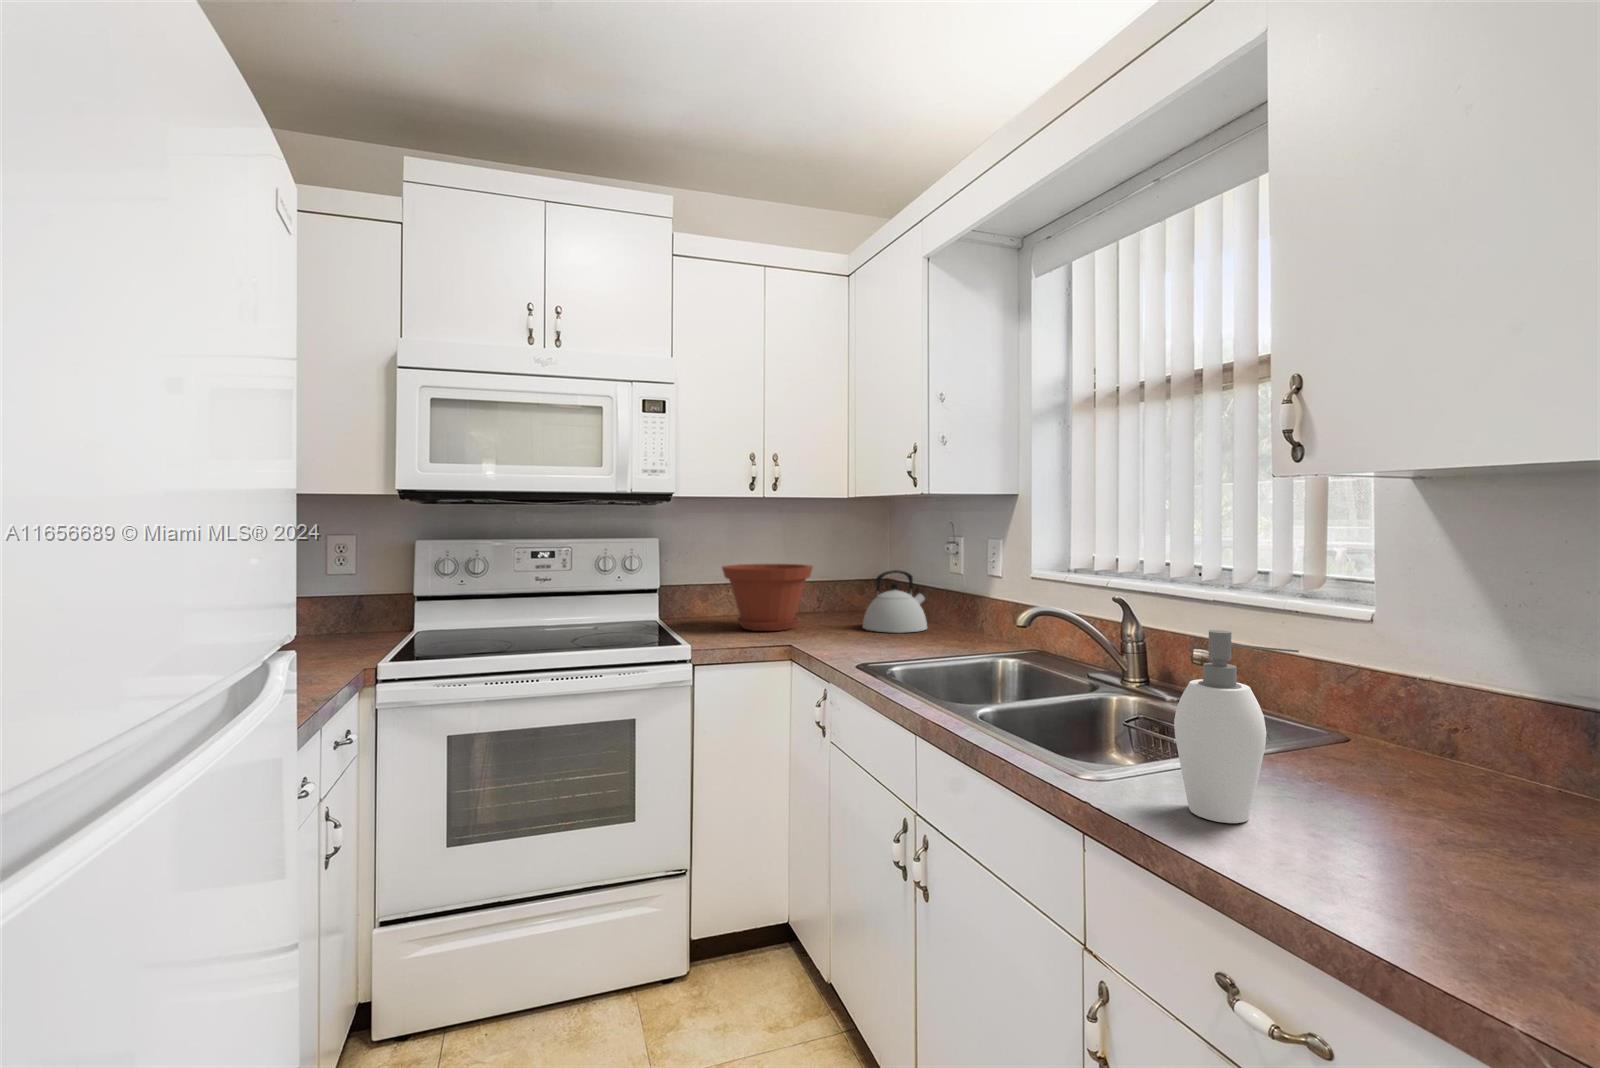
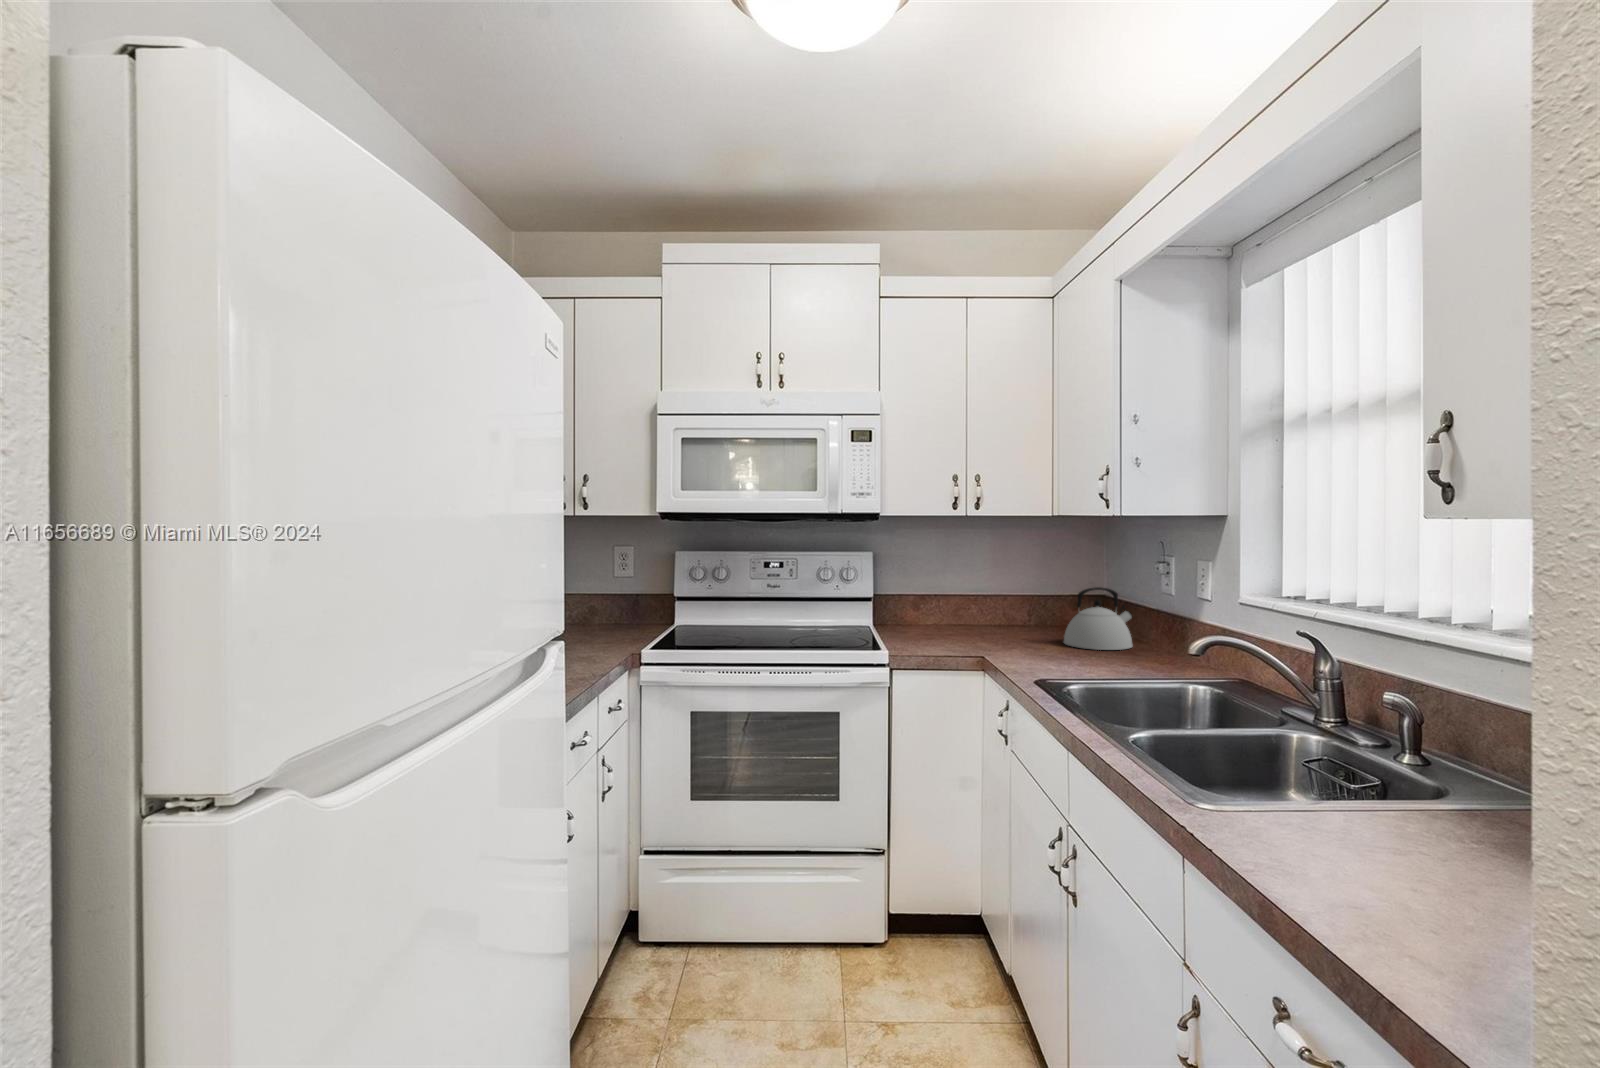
plant pot: present [722,564,813,631] -> none [926,576,1014,641]
soap dispenser: present [1174,630,1299,823] -> none [1272,677,1398,869]

